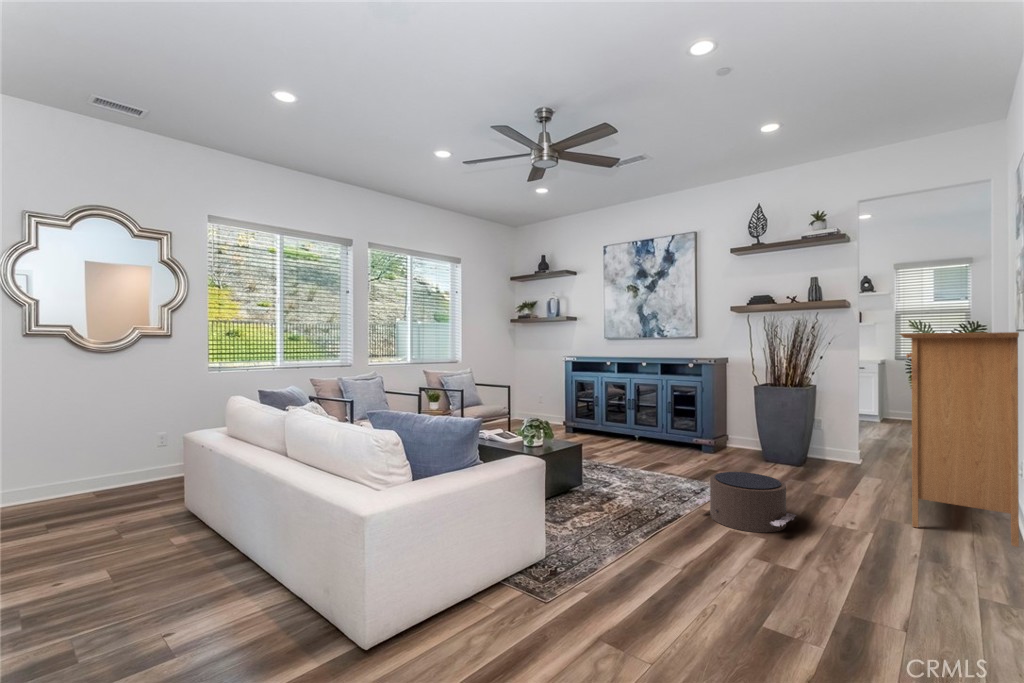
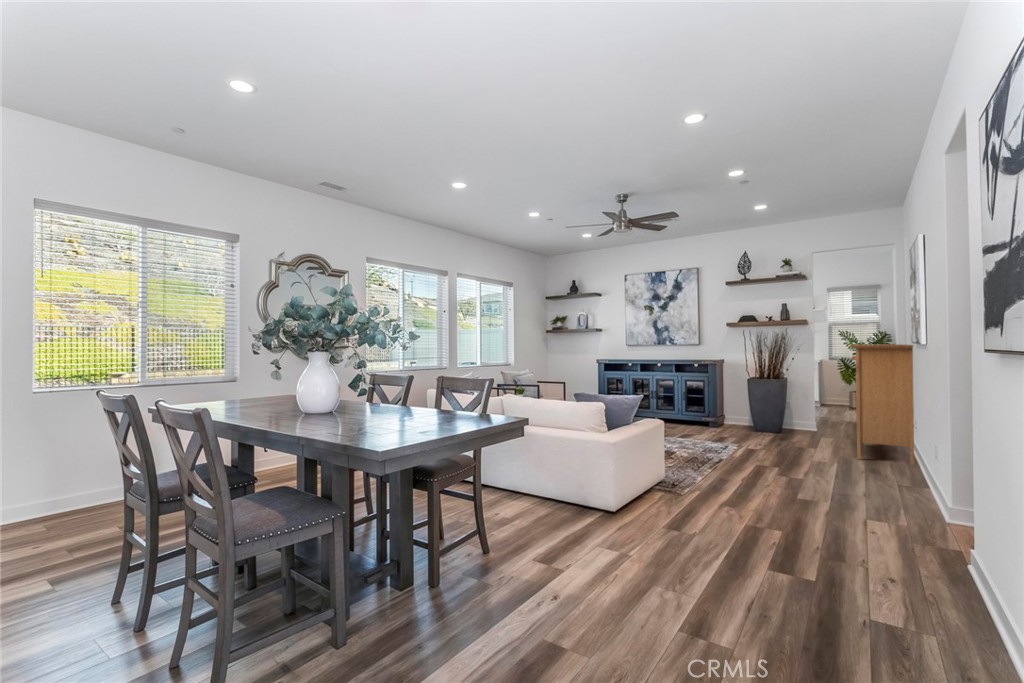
pouf: present [695,472,796,532] -> none [731,432,794,465]

